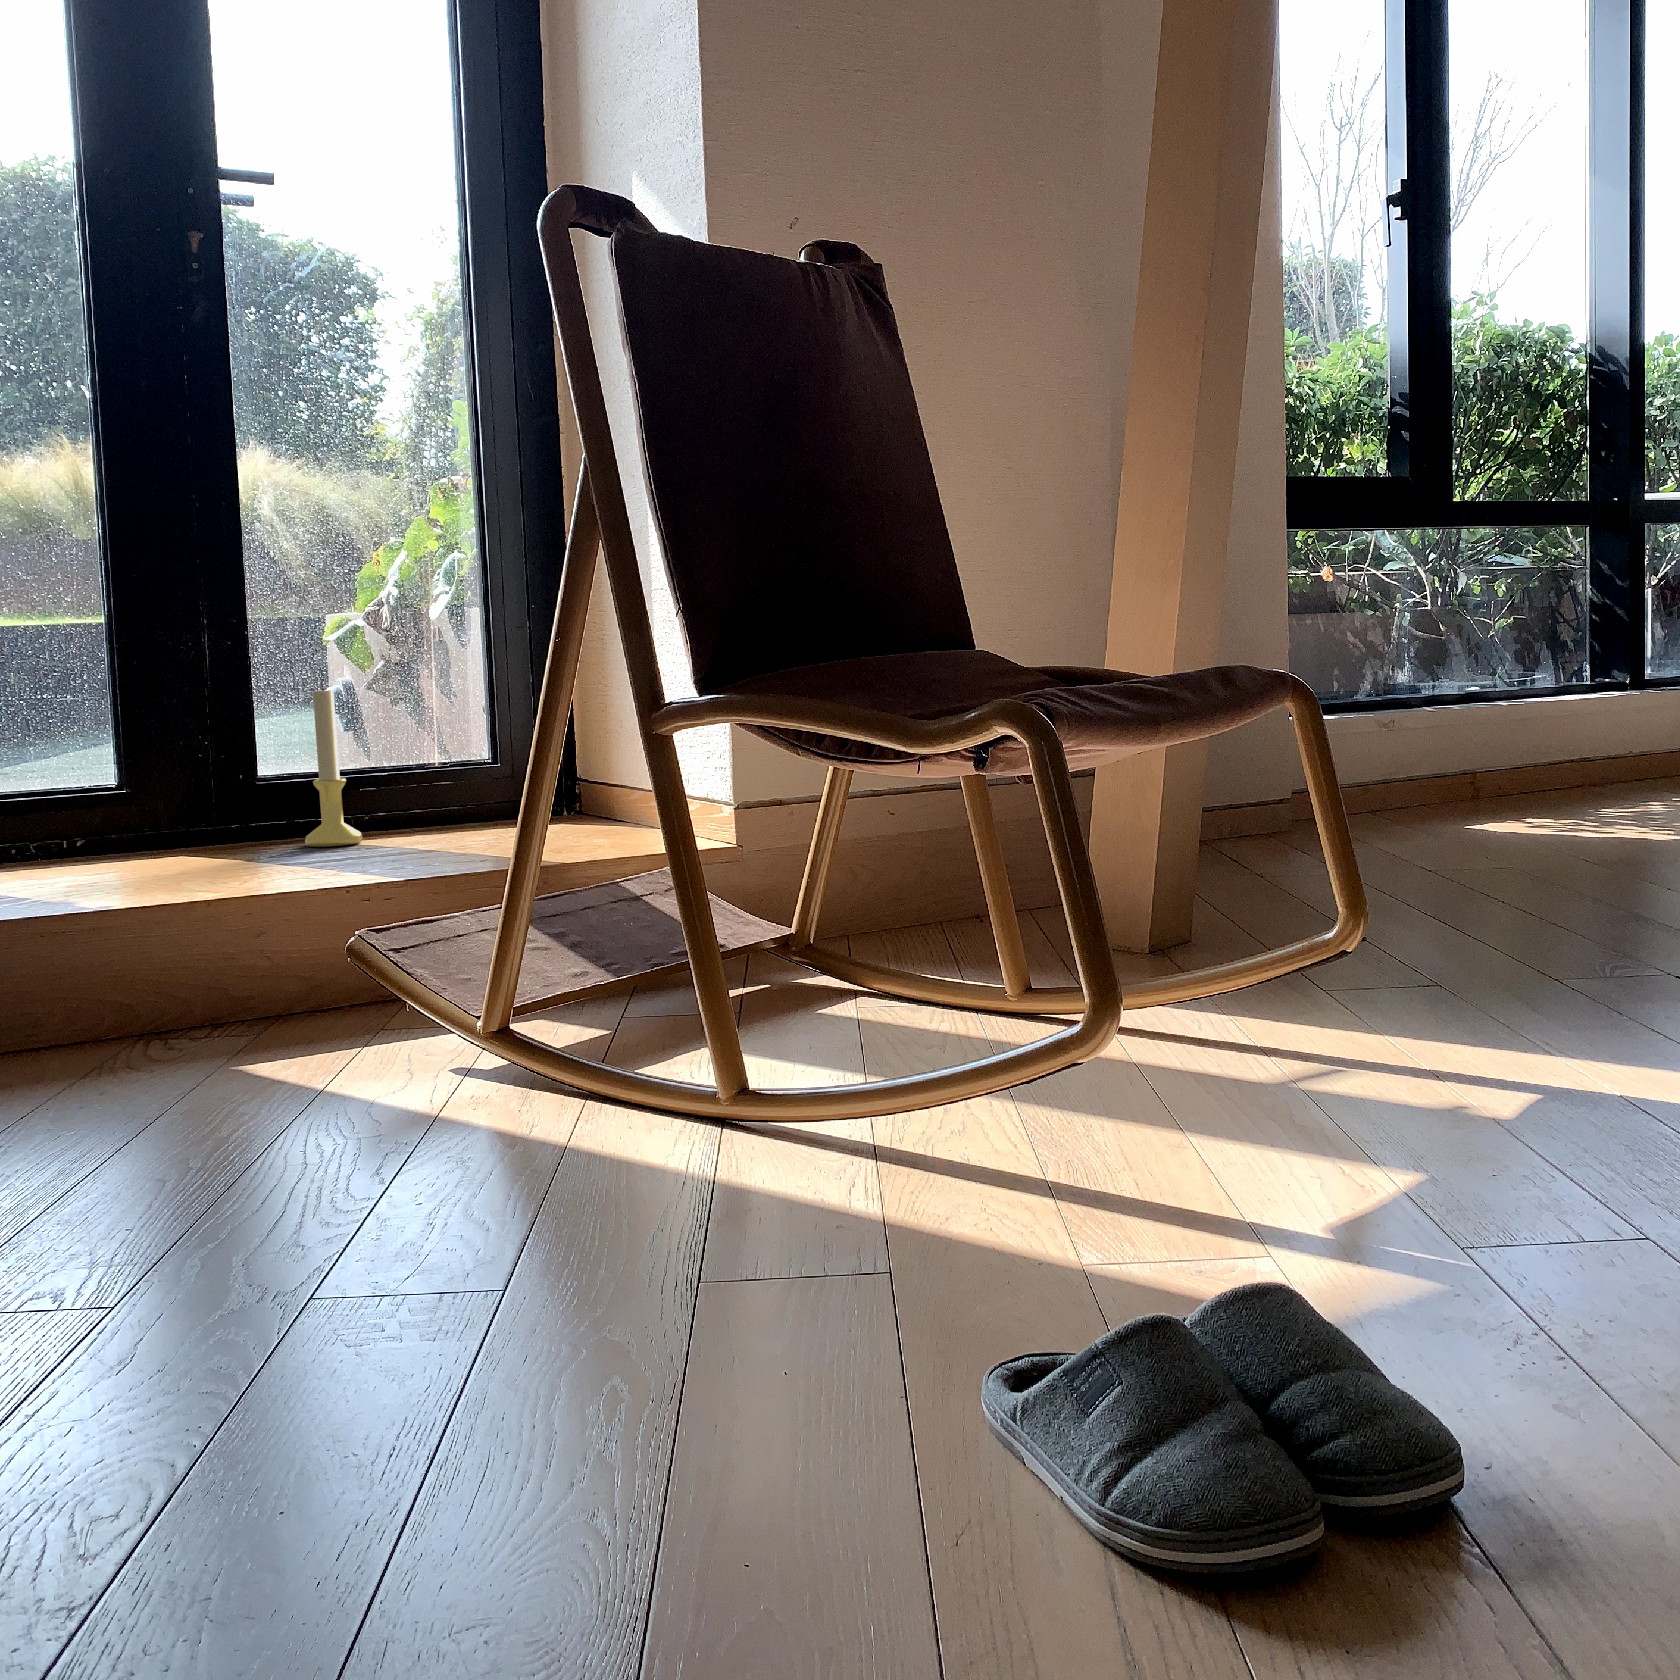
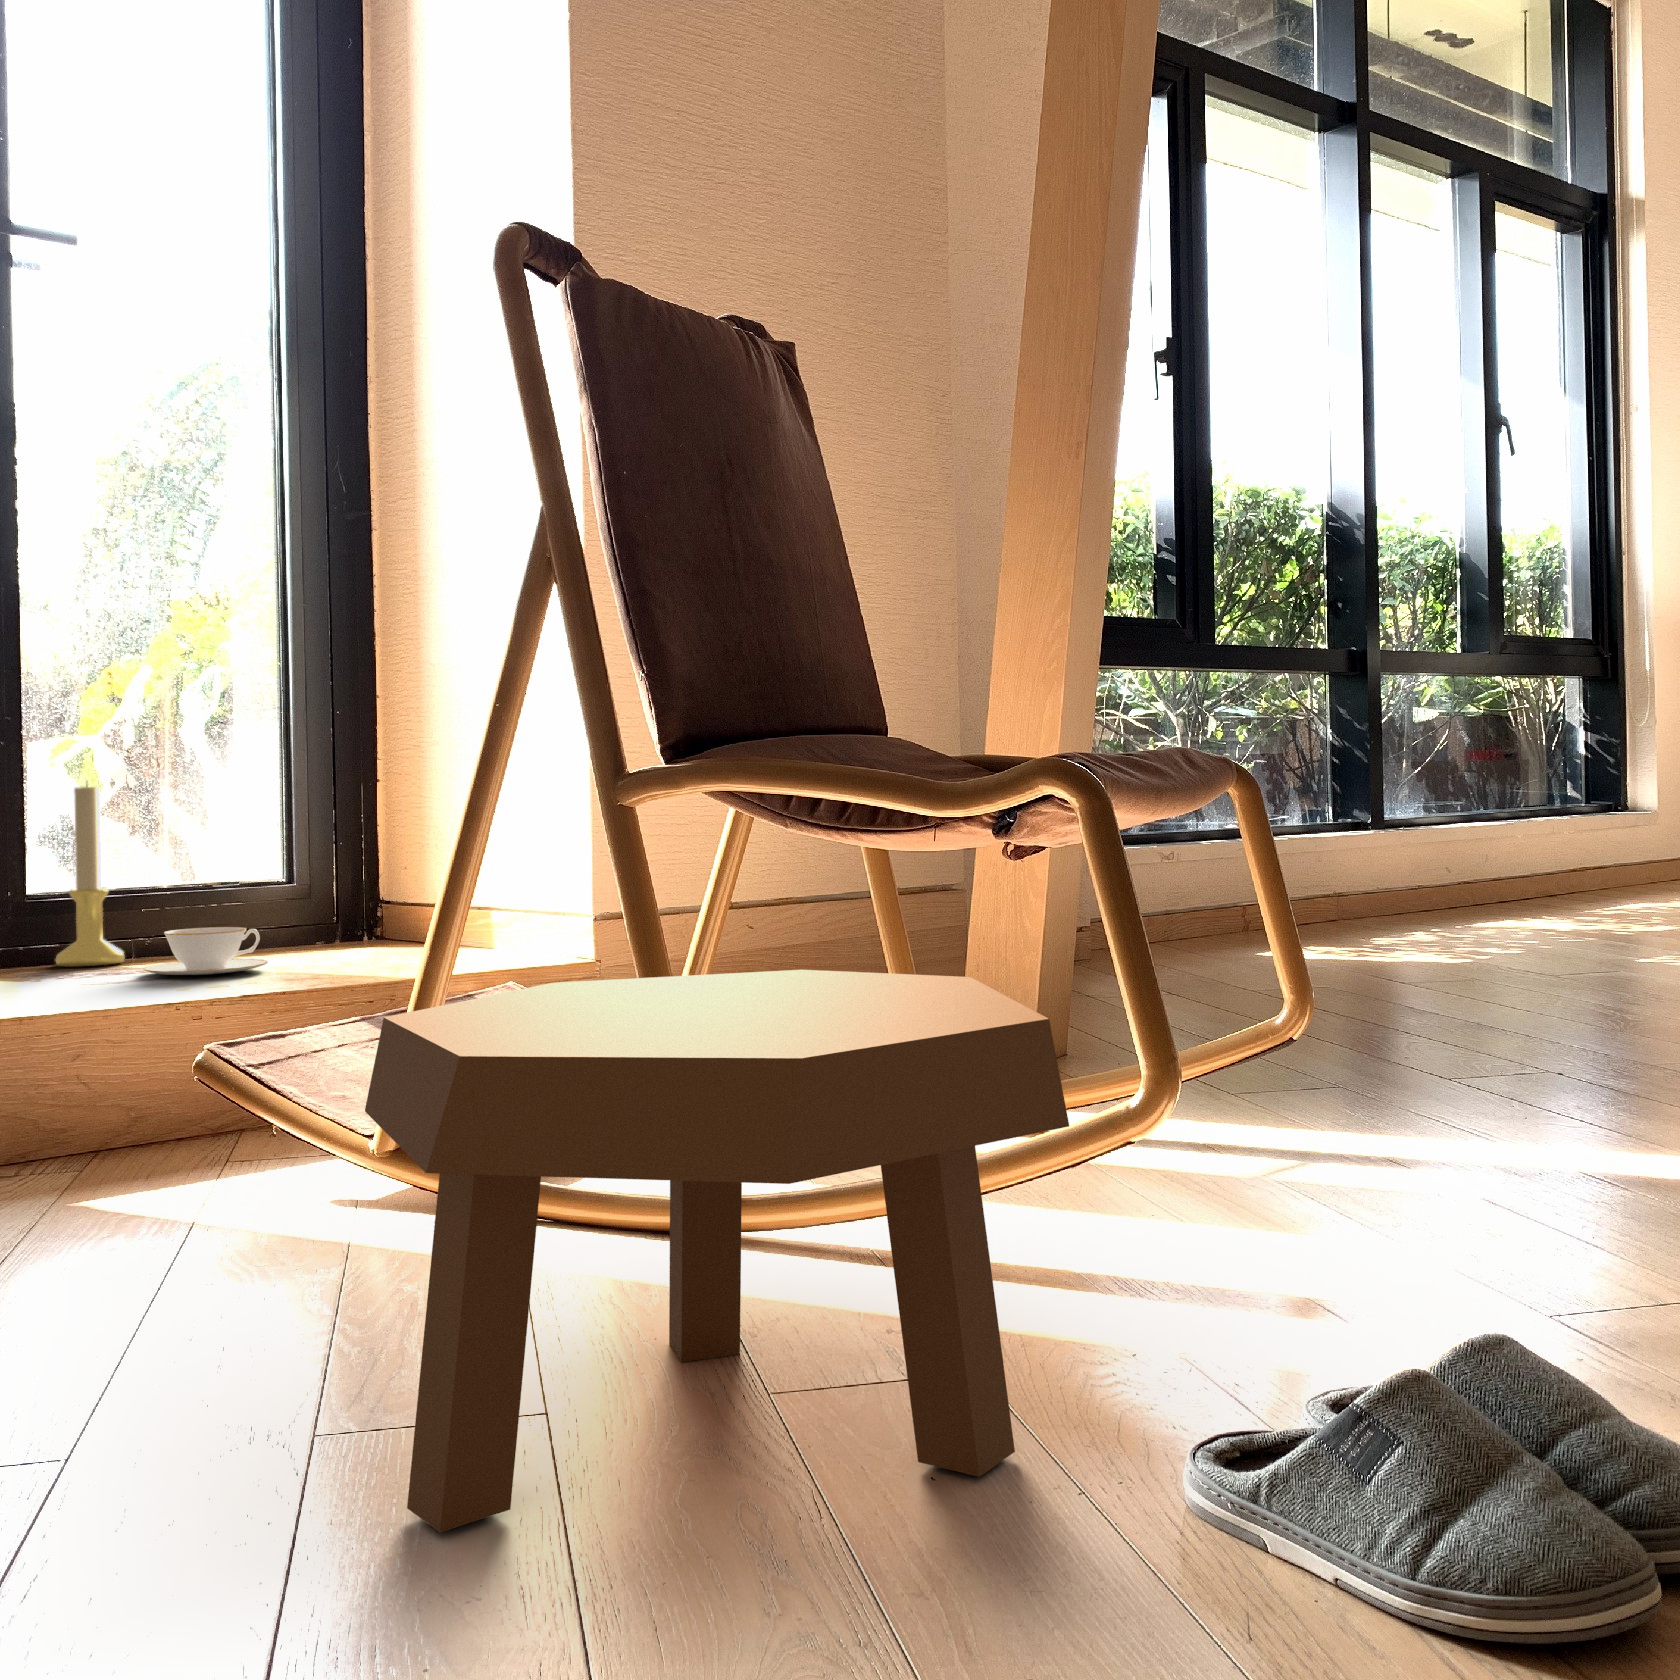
teacup: none [364,814,469,858] -> present [143,927,268,975]
footstool: none [326,897,923,1383] -> present [365,970,1069,1532]

